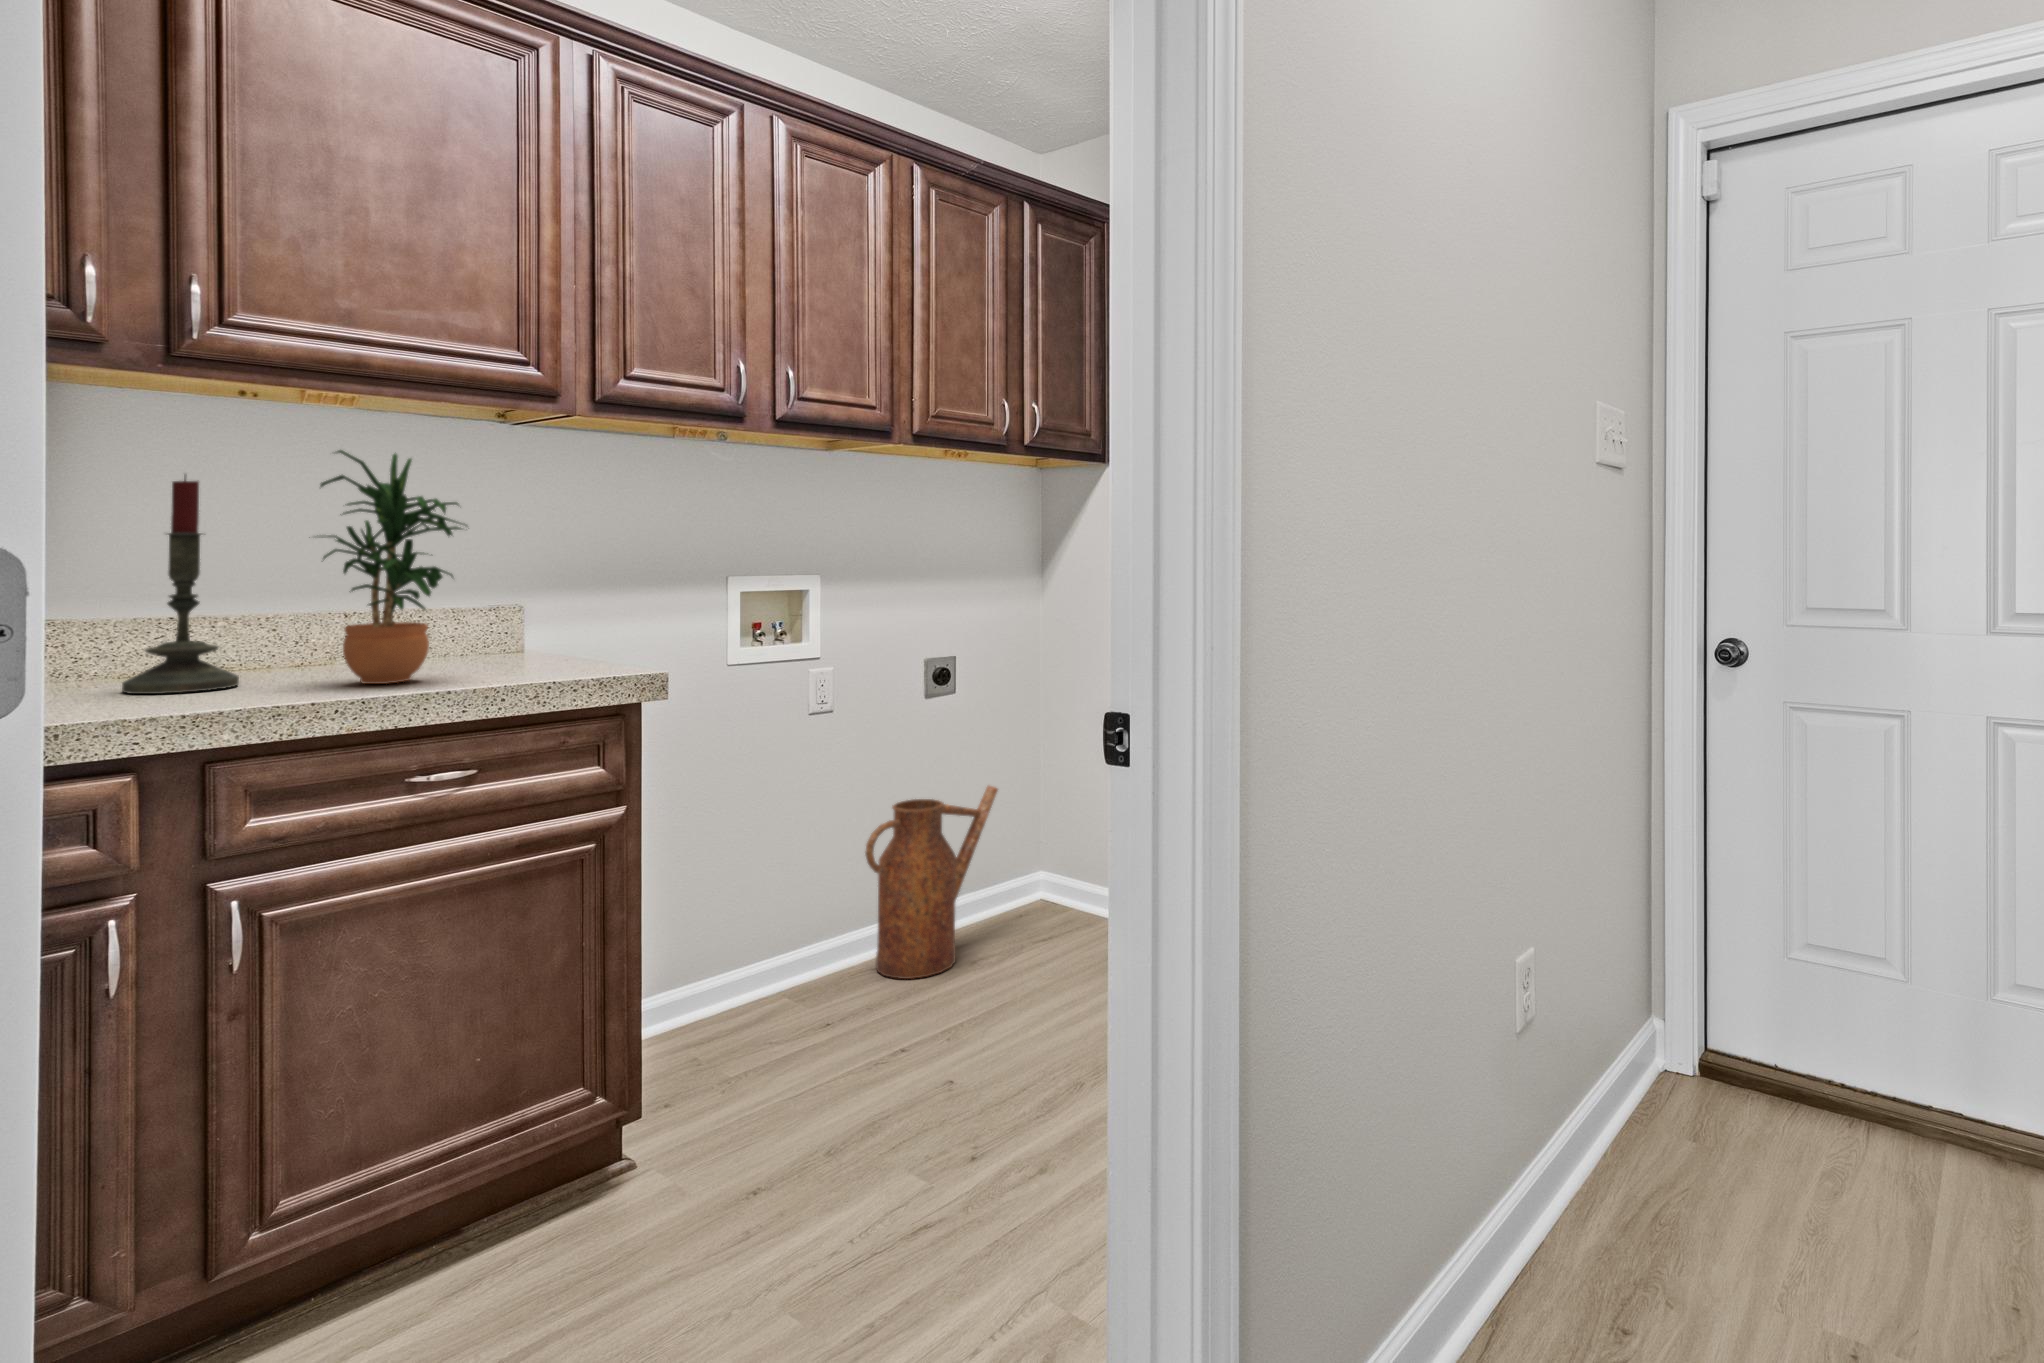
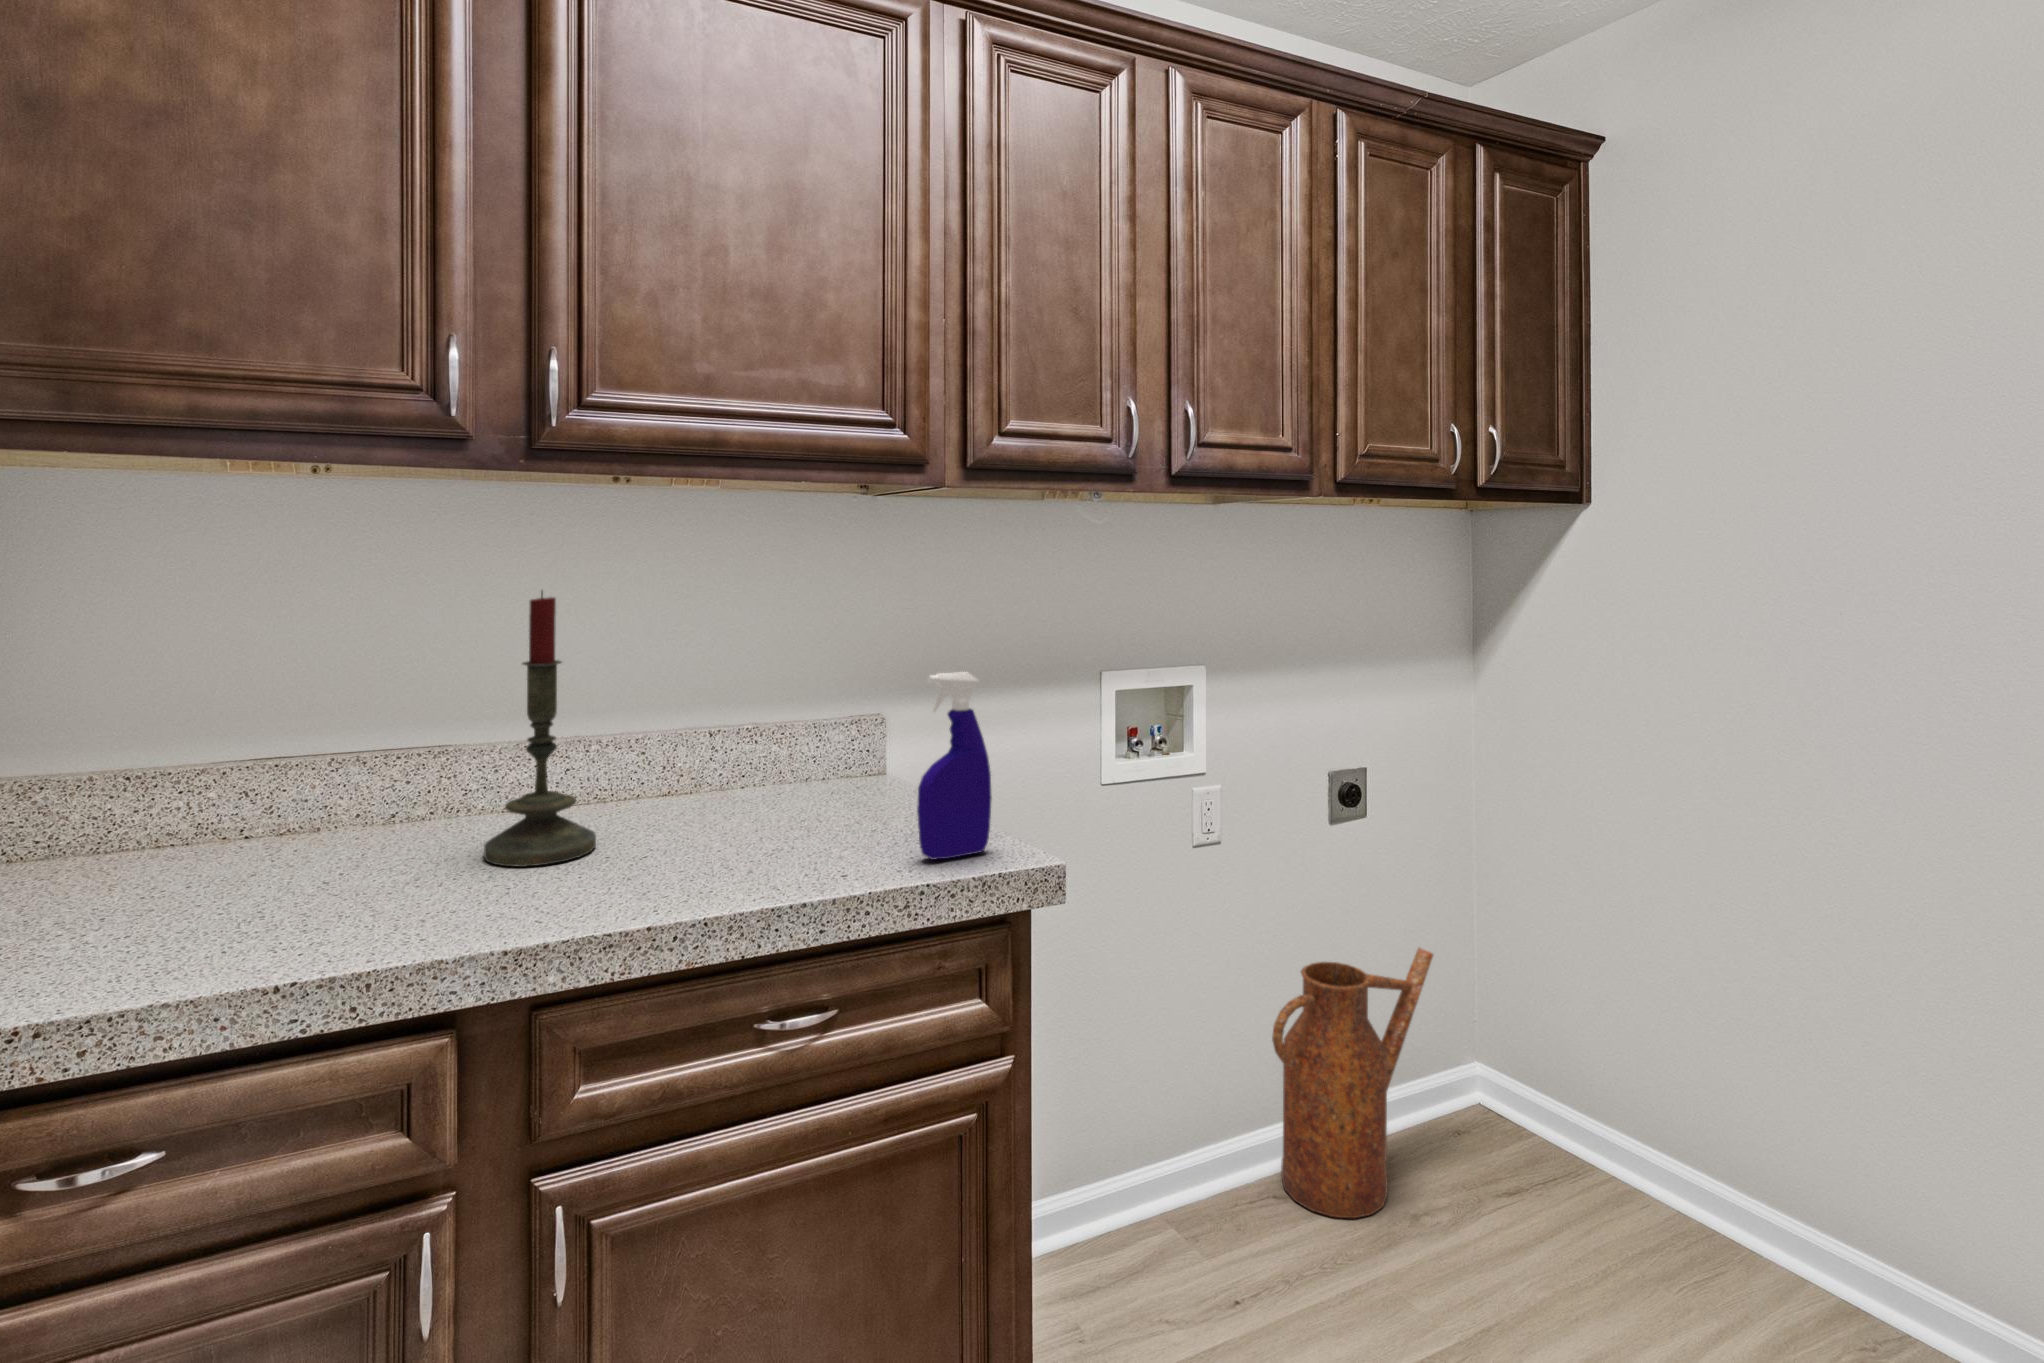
potted plant: present [320,450,467,684] -> none [659,554,830,862]
spray bottle: none [546,542,609,676] -> present [917,672,992,859]

